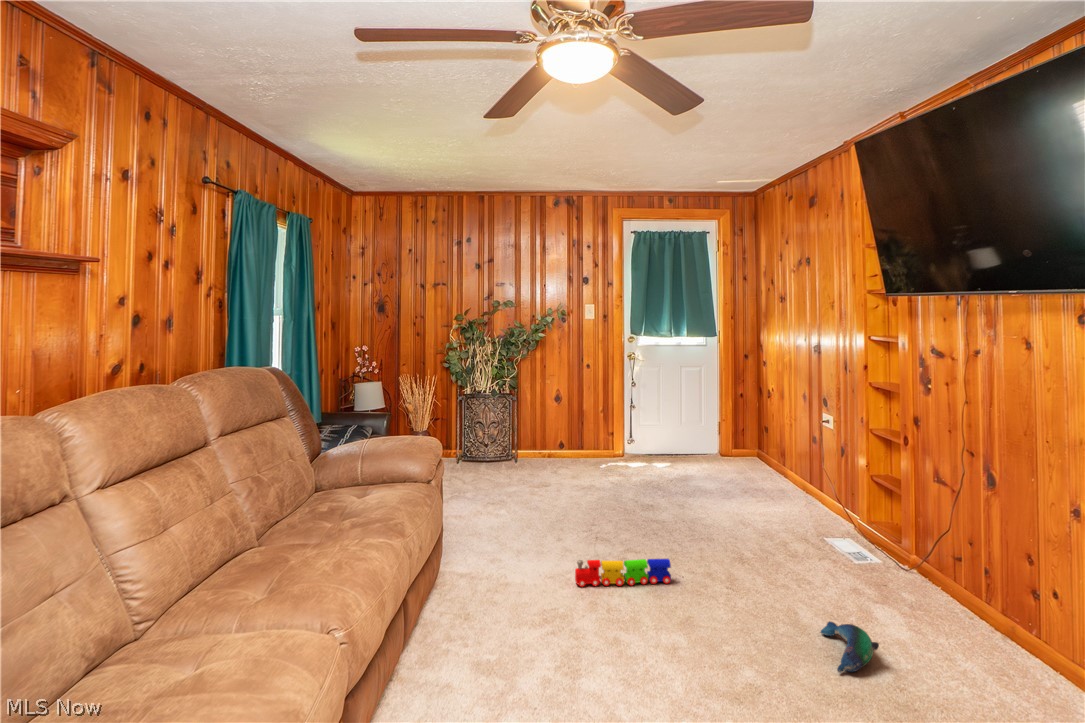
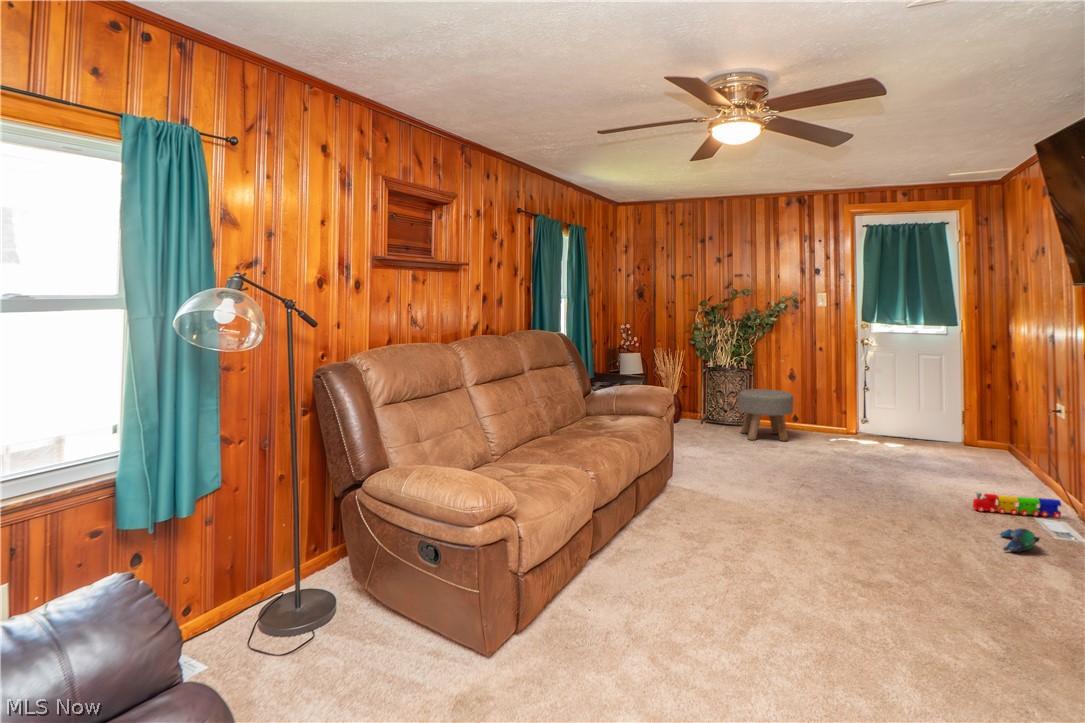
ottoman: none [498,419,561,486] -> present [738,389,794,441]
toy train: present [575,559,671,587] -> present [973,493,1061,518]

